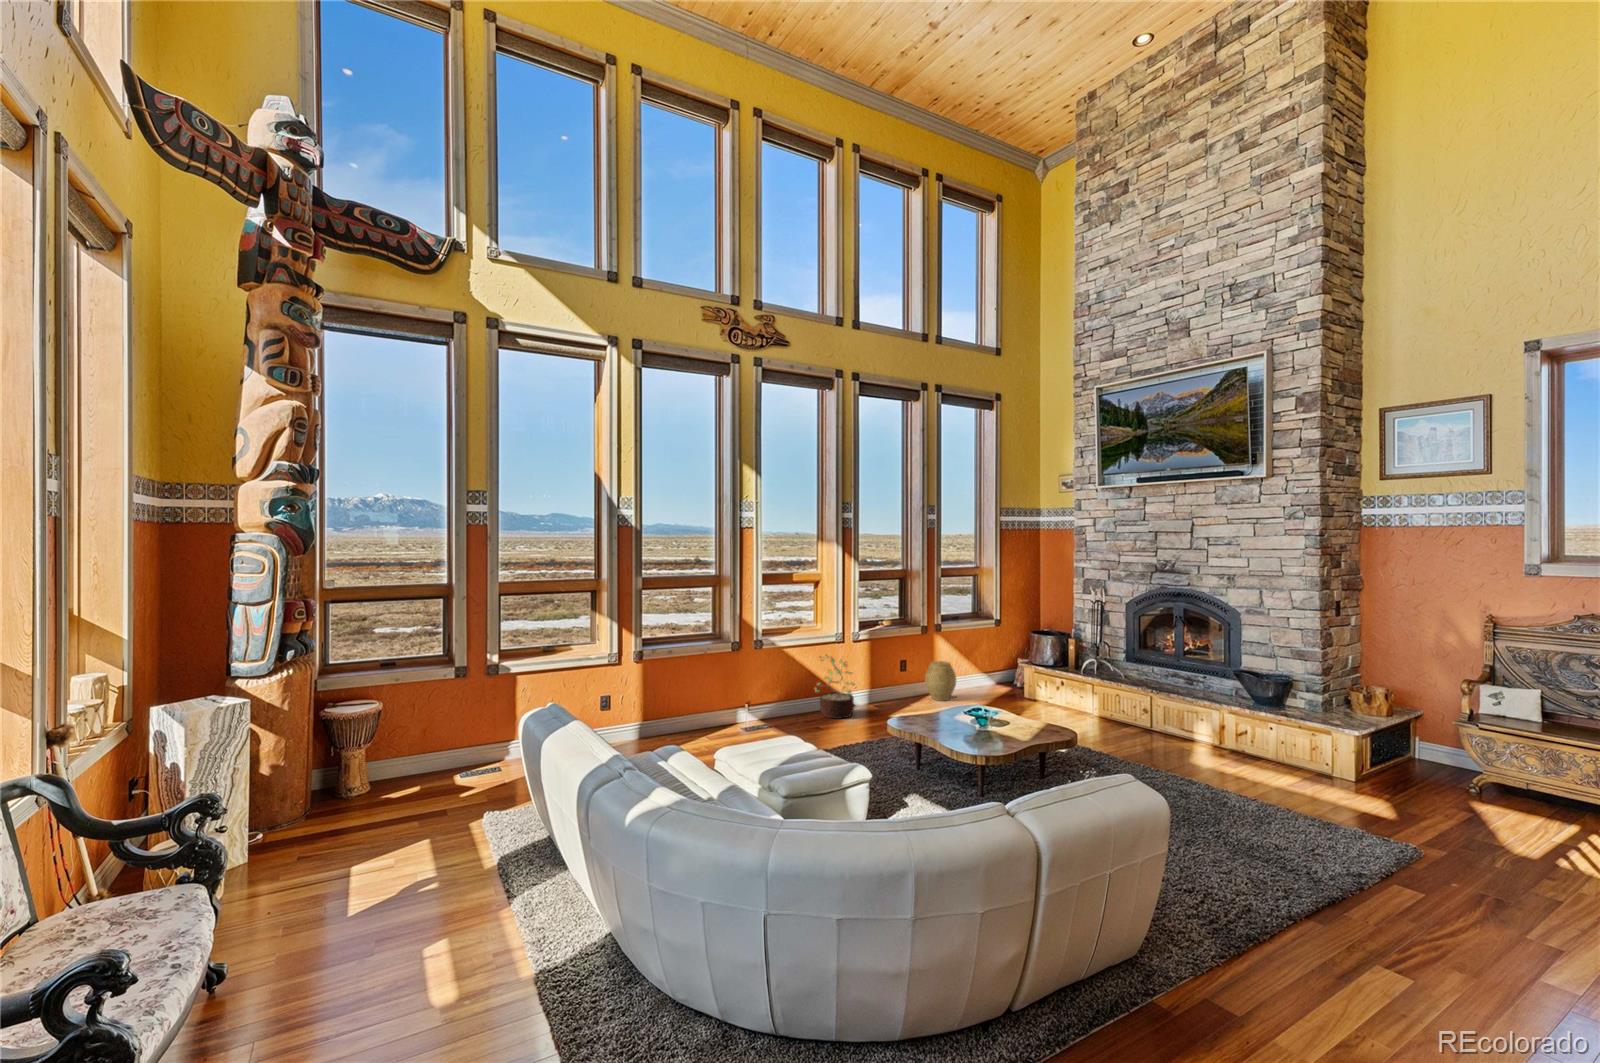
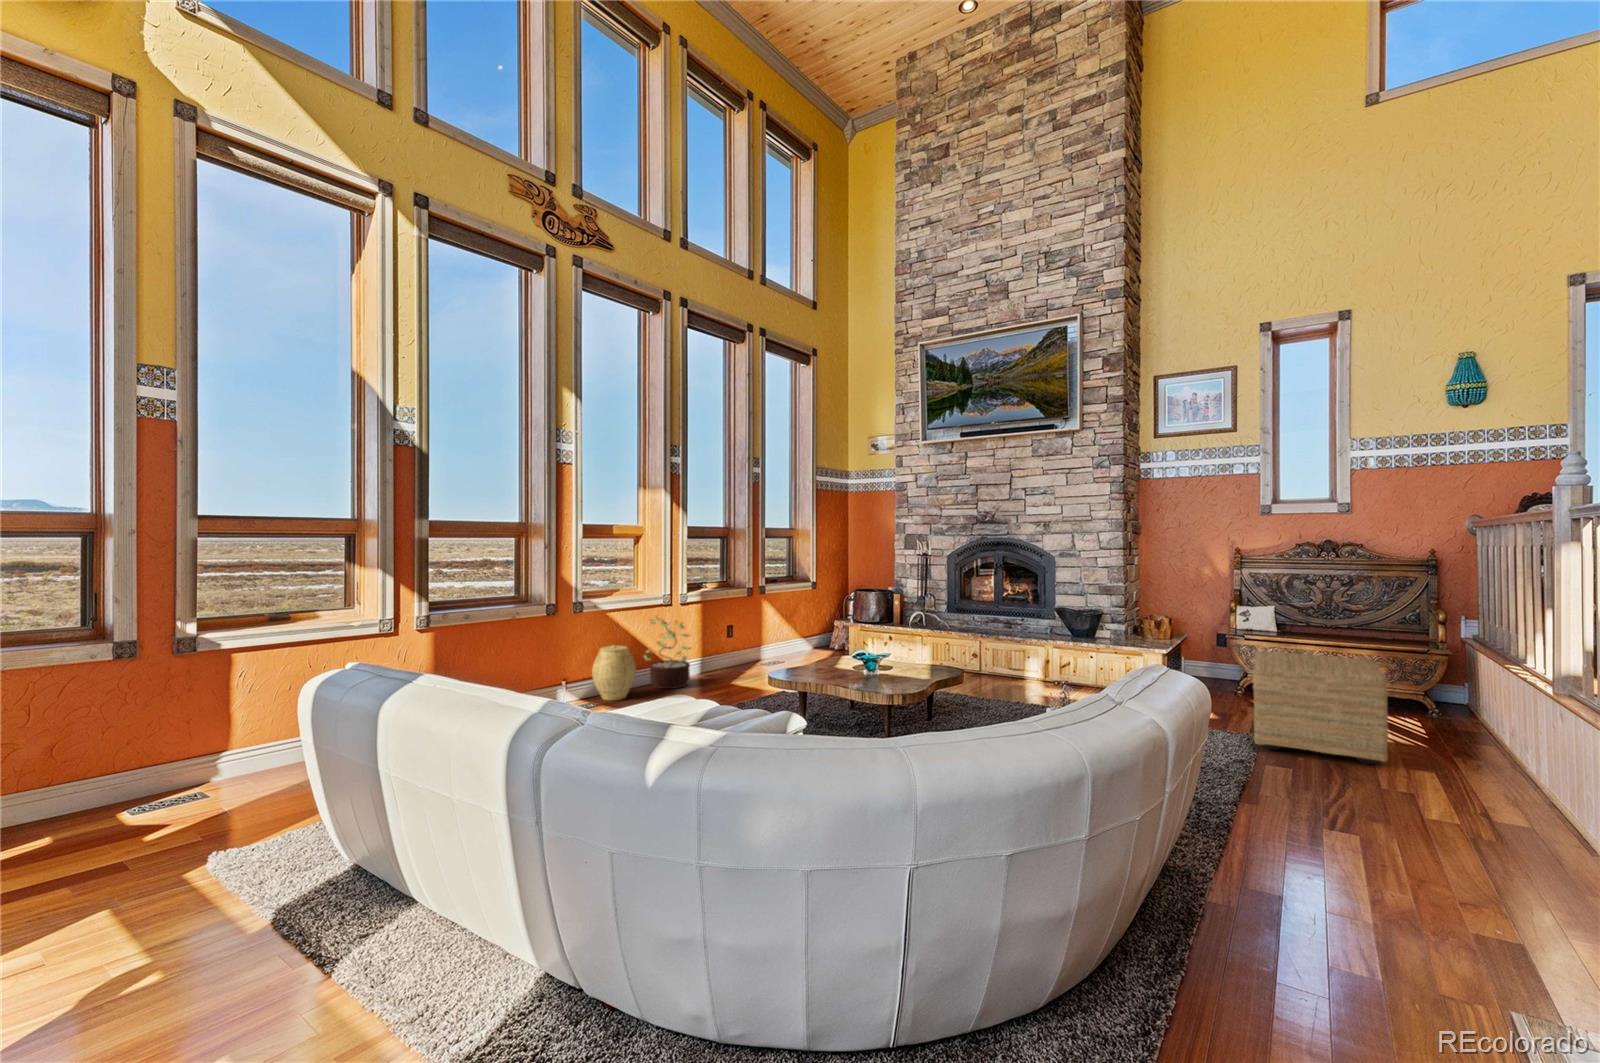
woven basket: present [925,661,956,701] -> present [592,645,636,700]
ottoman: none [1378,748,1563,894] -> present [1253,652,1388,764]

